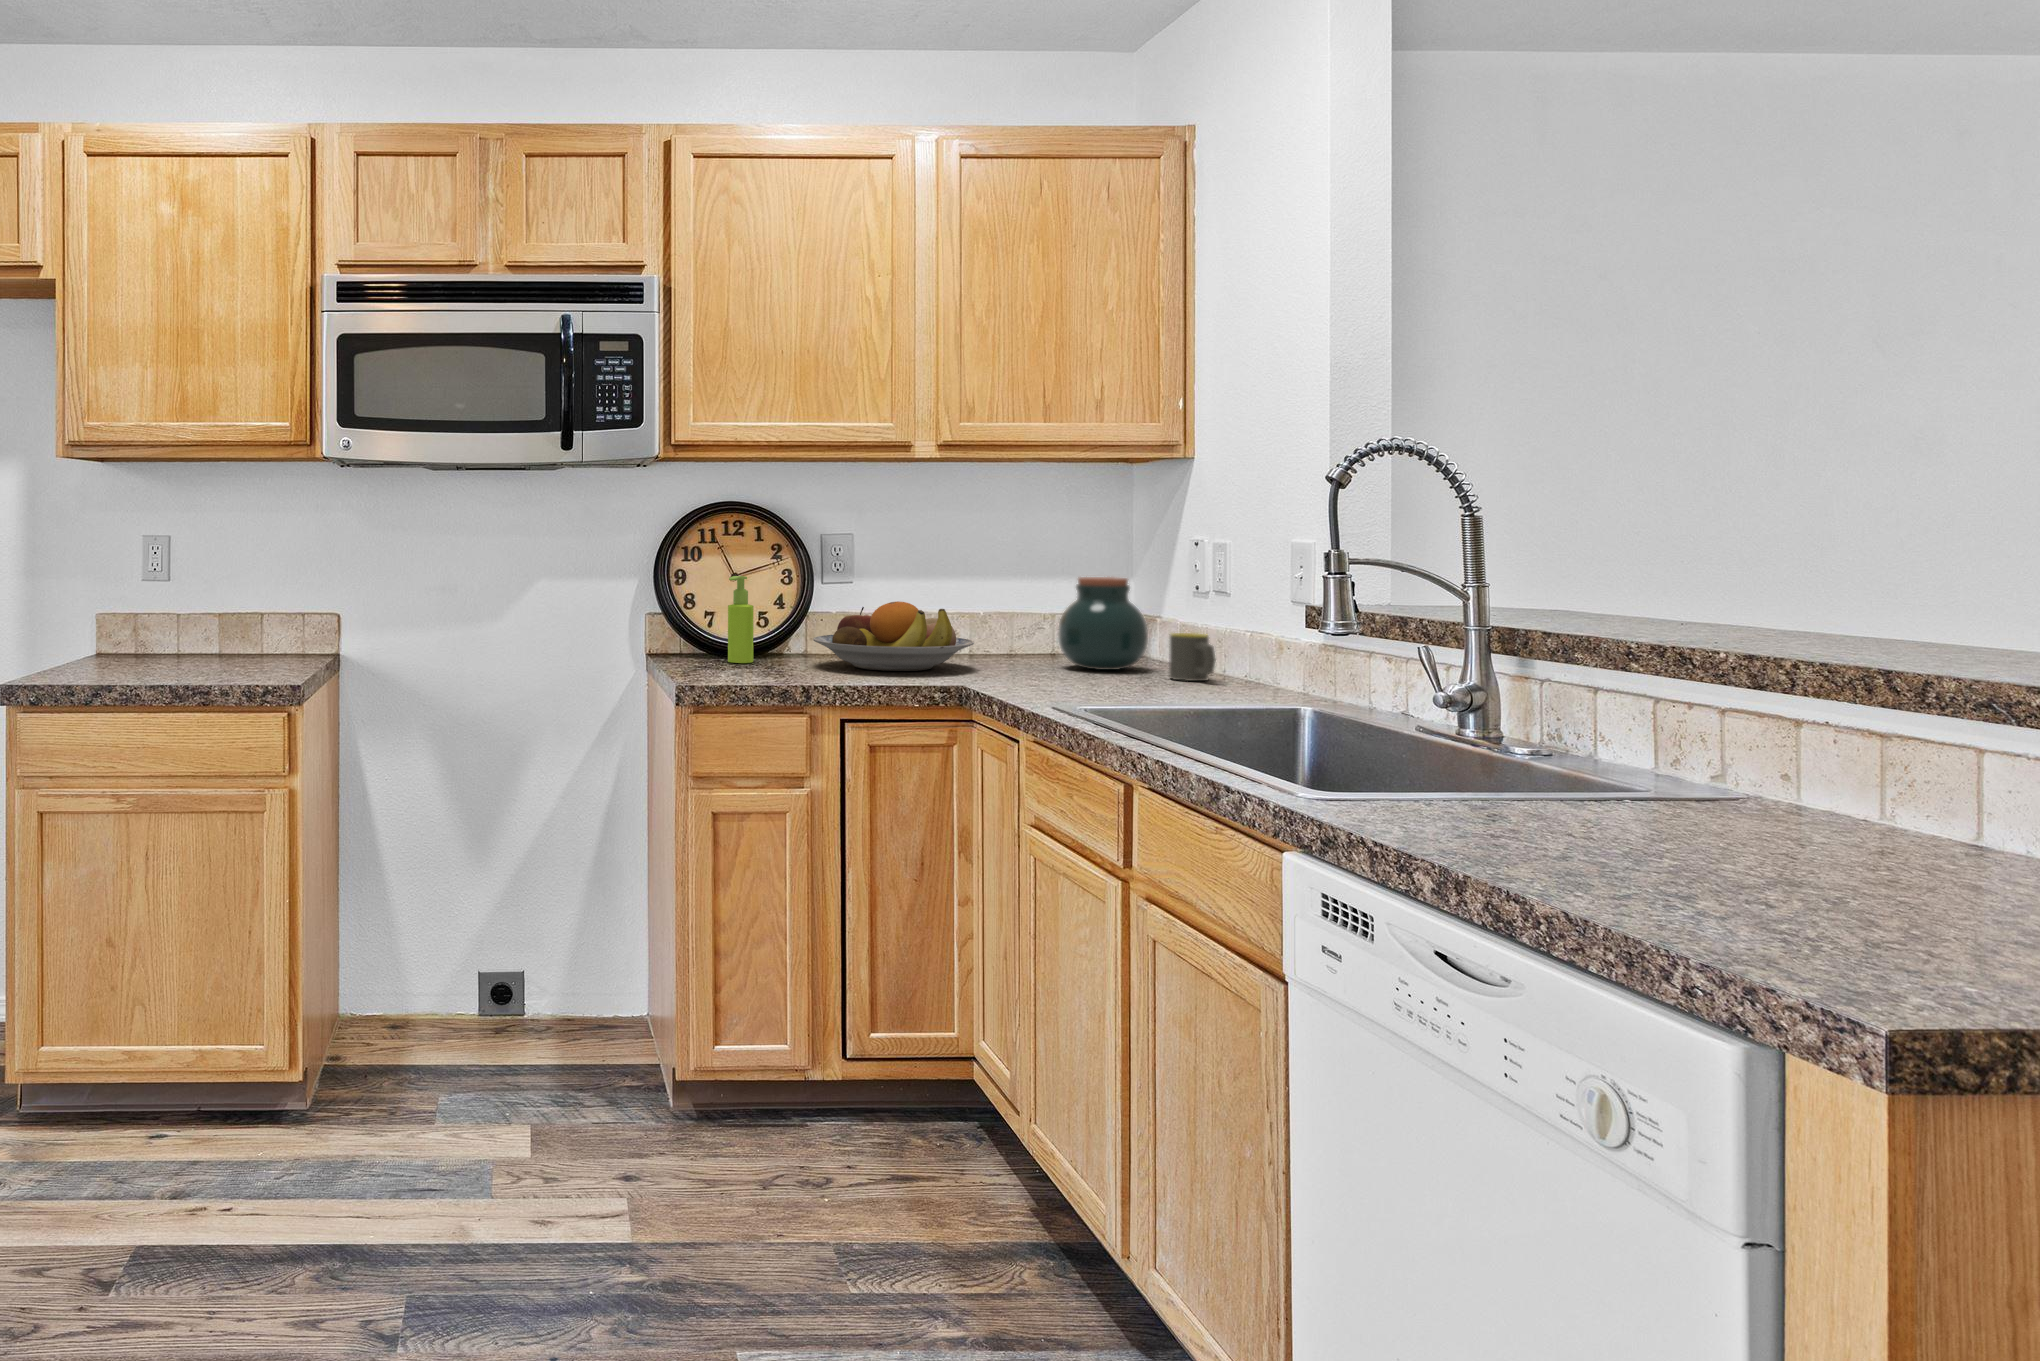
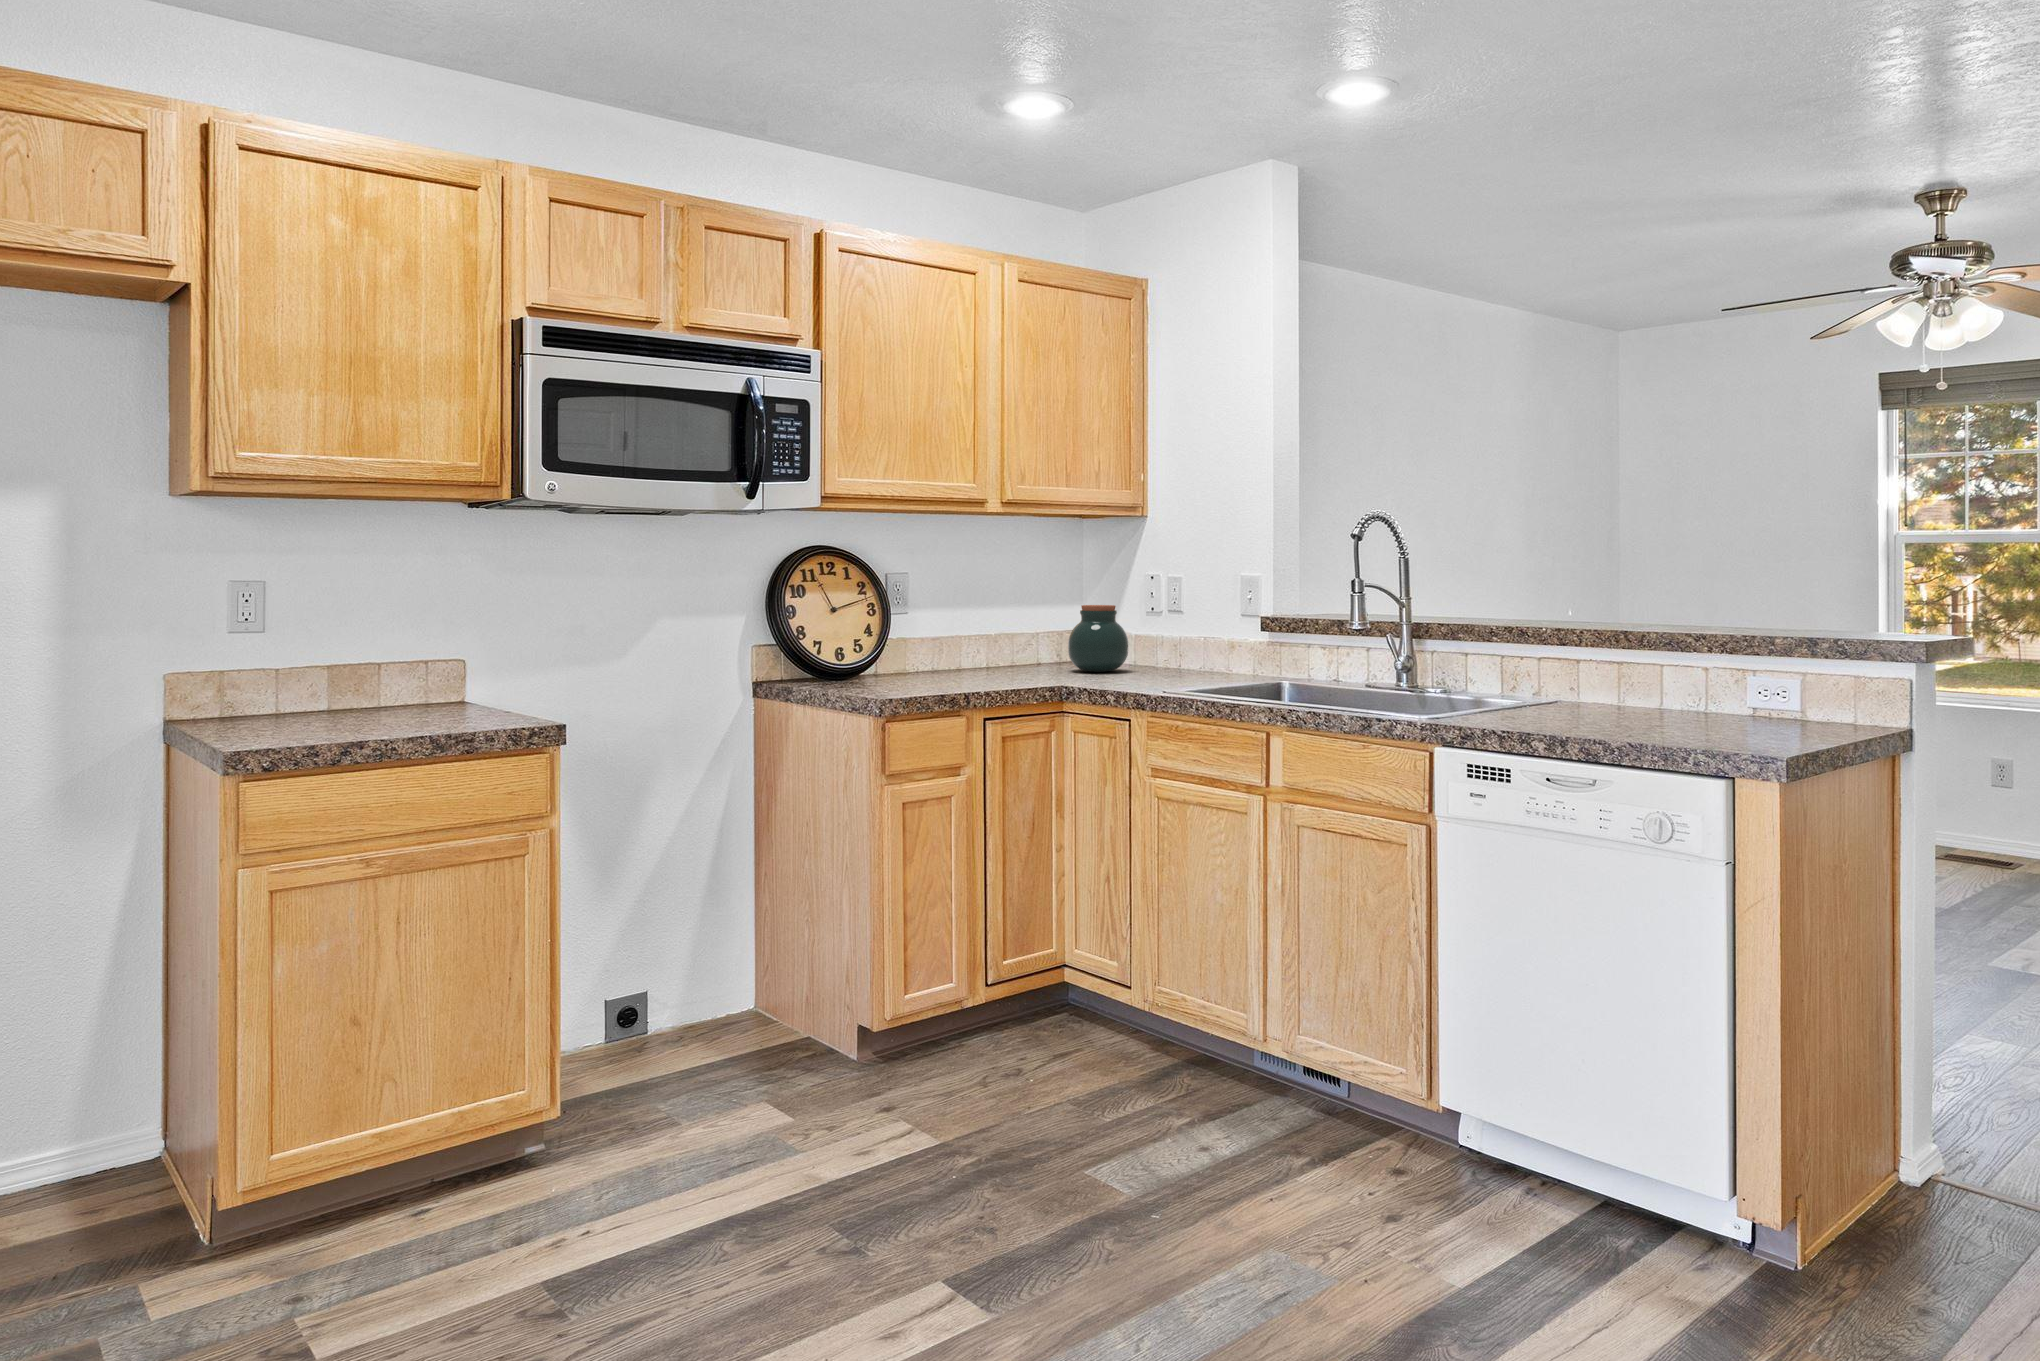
soap dispenser: present [728,576,753,663] -> none [836,610,858,683]
fruit bowl: present [813,601,974,671] -> none [906,627,1029,681]
mug: present [1169,633,1216,681] -> none [1154,642,1190,675]

